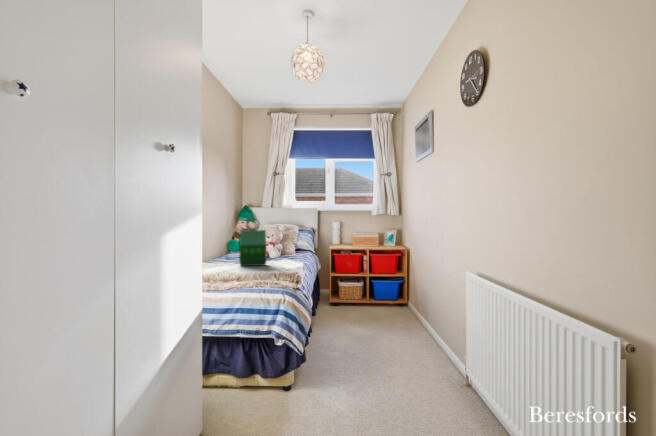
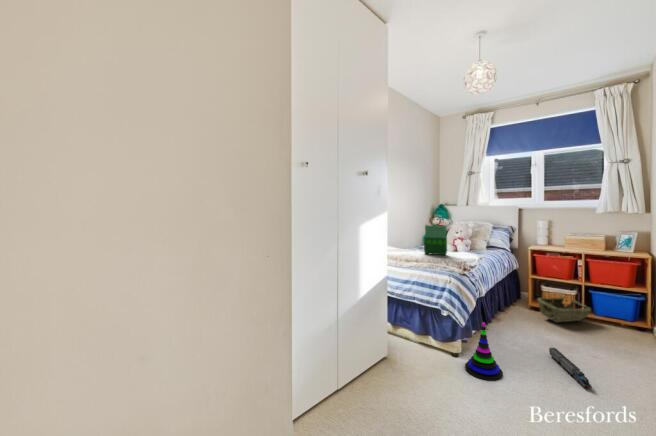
woven basket: none [339,289,375,314] -> present [538,297,591,322]
stacking toy: none [306,344,346,415] -> present [465,322,503,381]
toy train: none [366,345,411,381] -> present [549,348,592,388]

